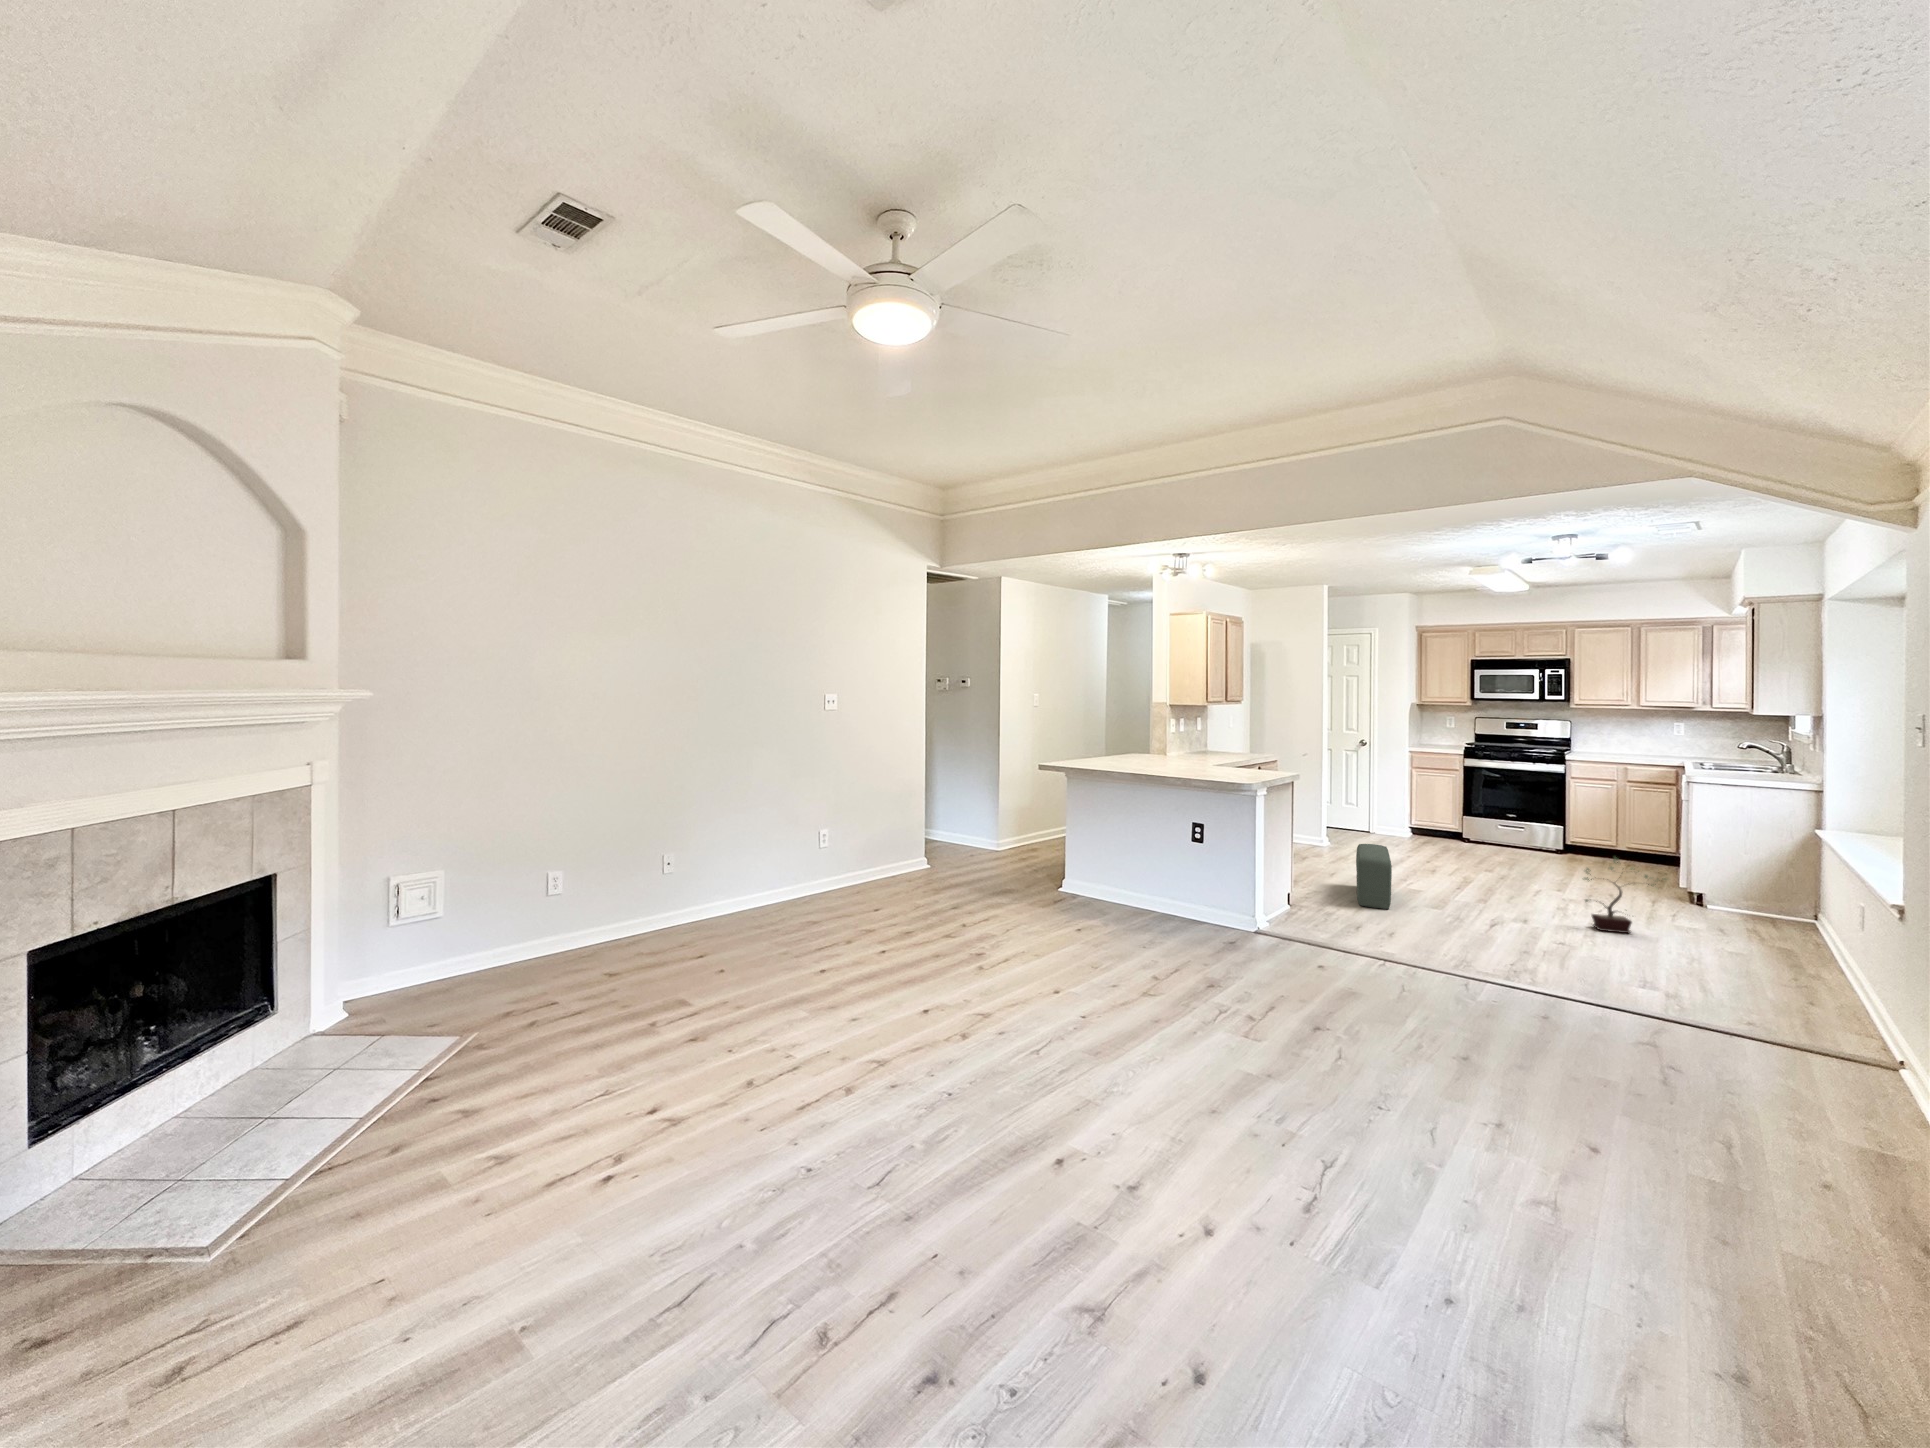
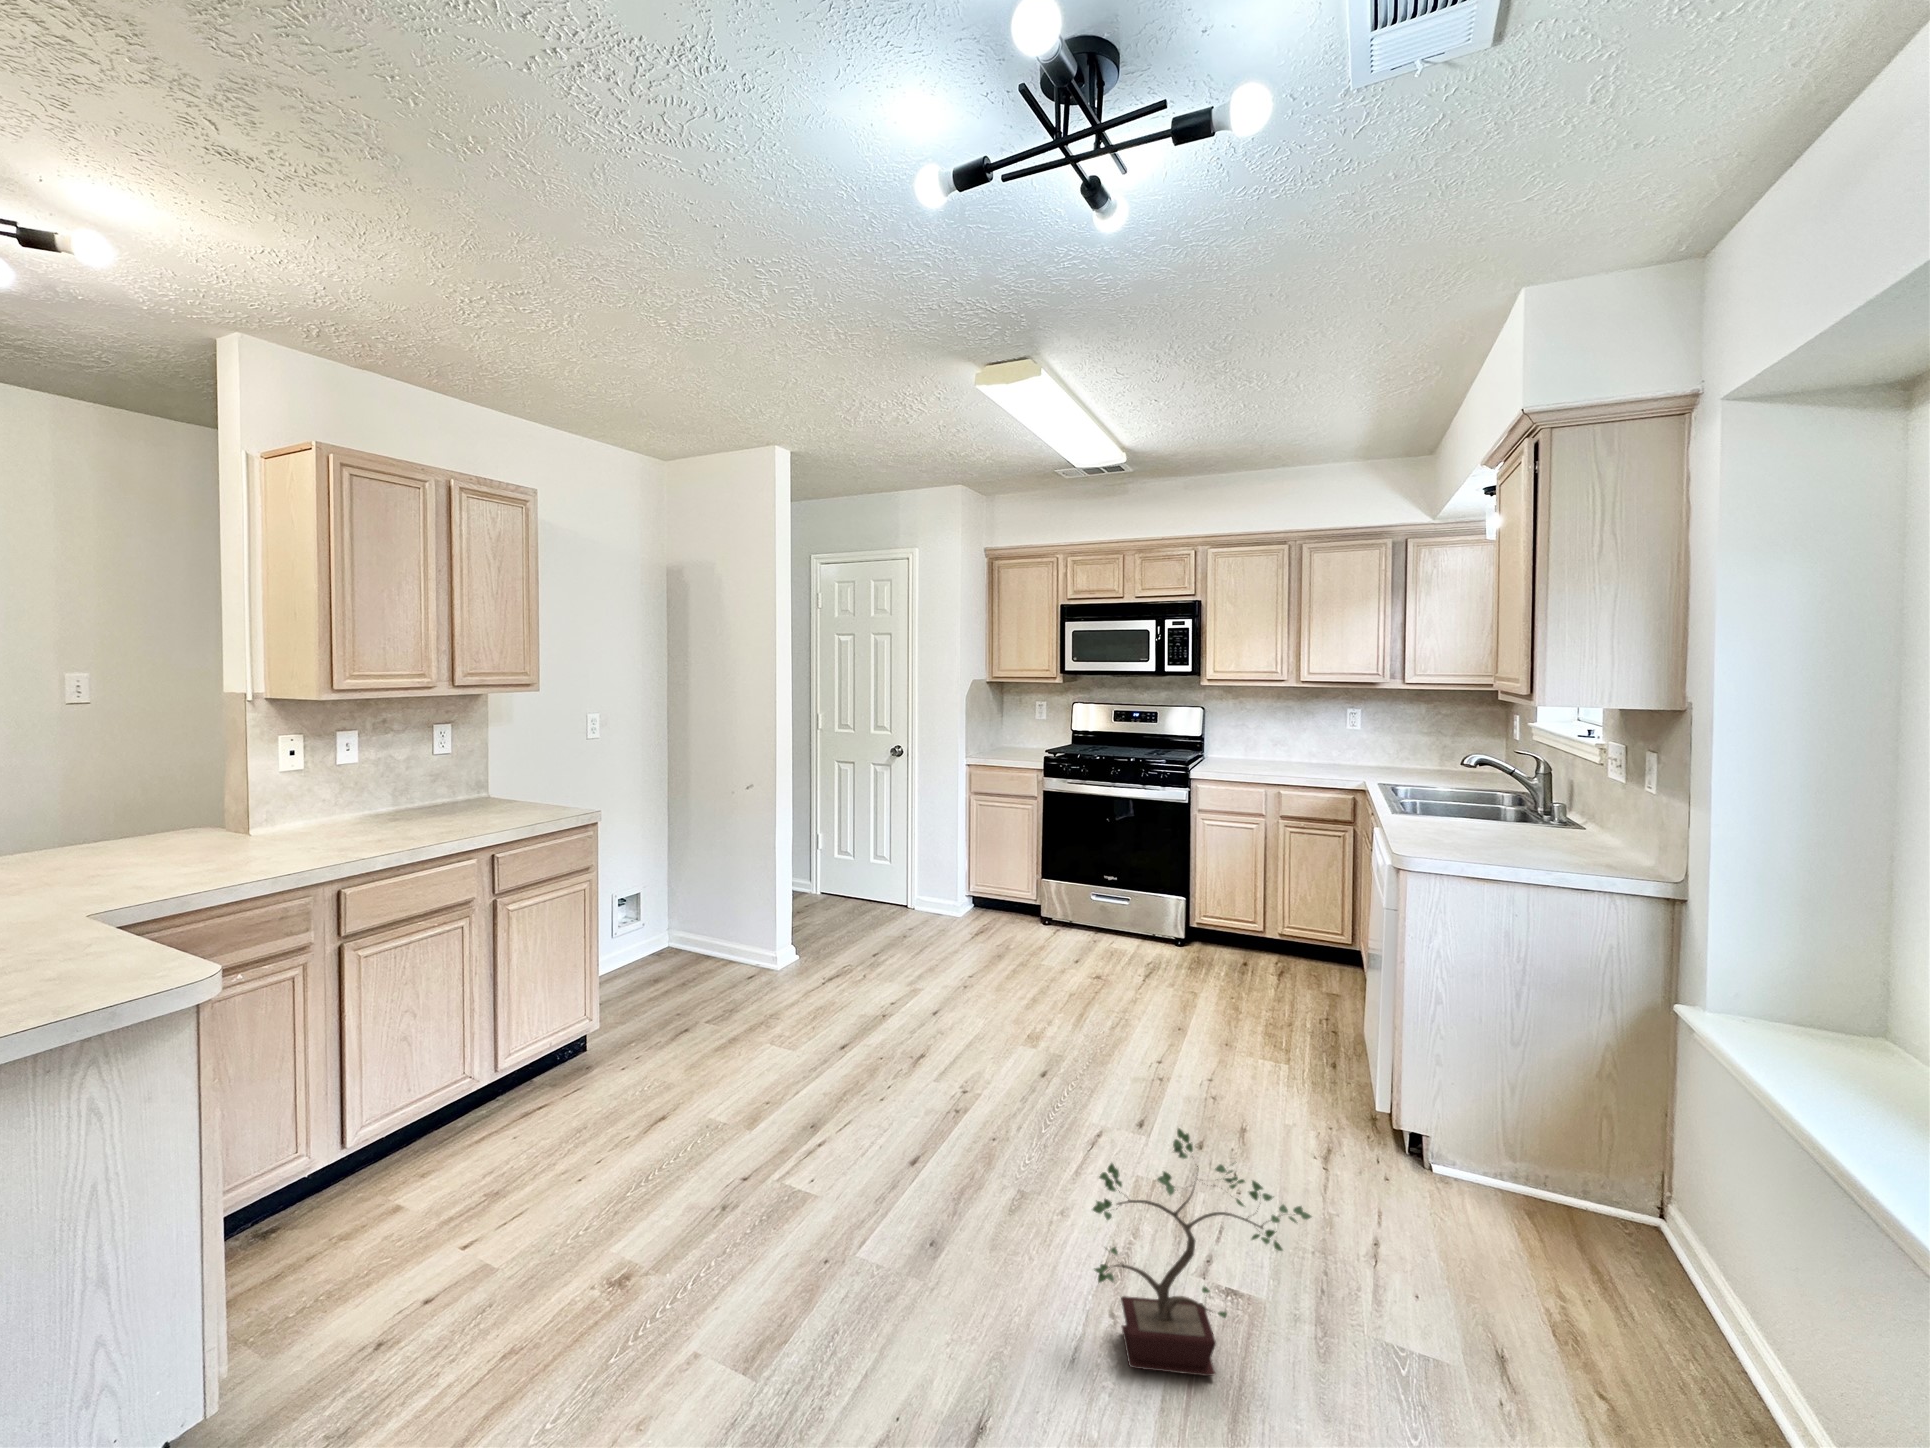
pouf: present [1356,844,1392,909] -> none [523,1041,725,1315]

